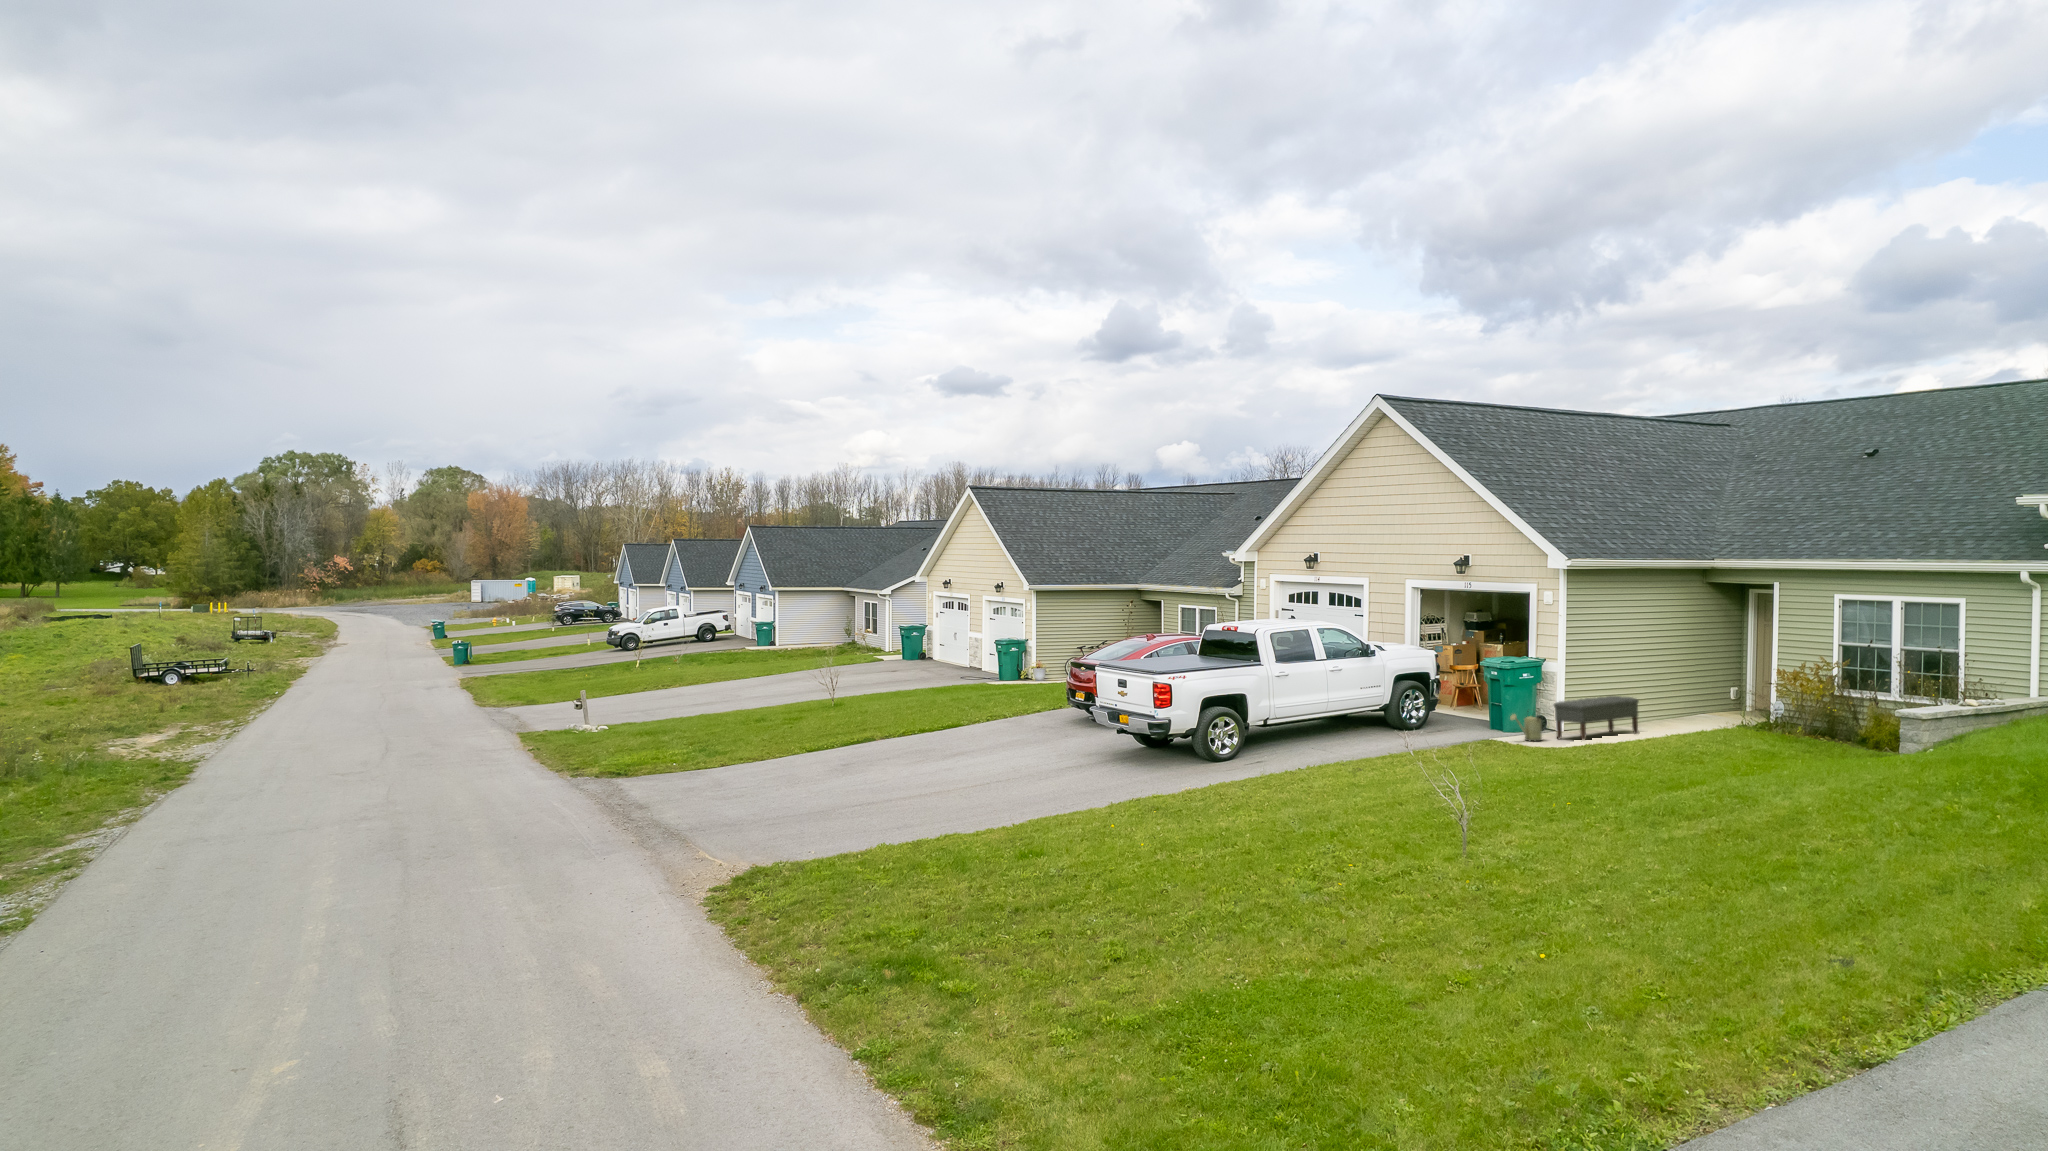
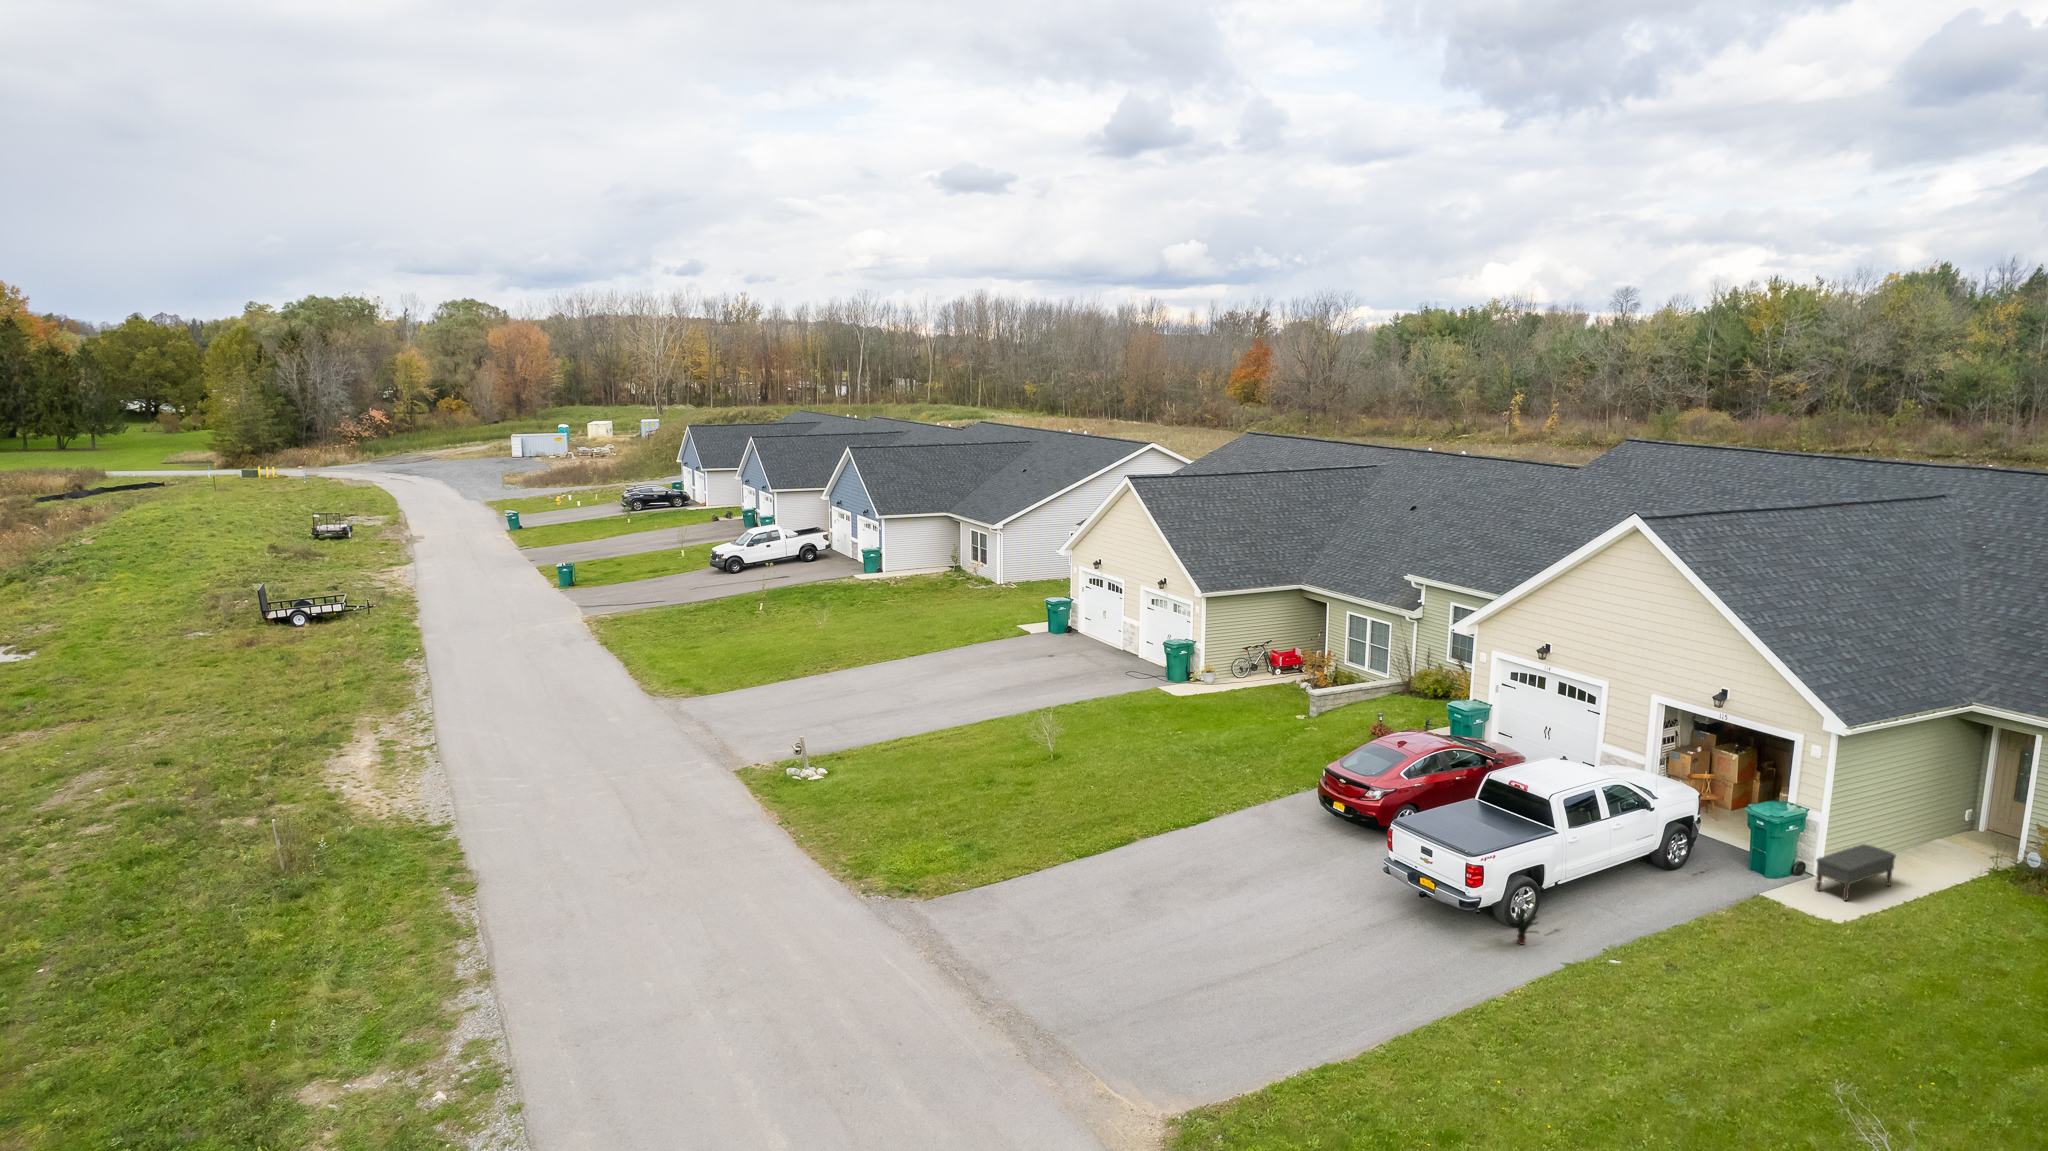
watering can: present [1510,714,1542,741] -> none [1775,863,1804,895]
potted plant: none [1192,734,1233,772] -> present [1509,908,1538,945]

